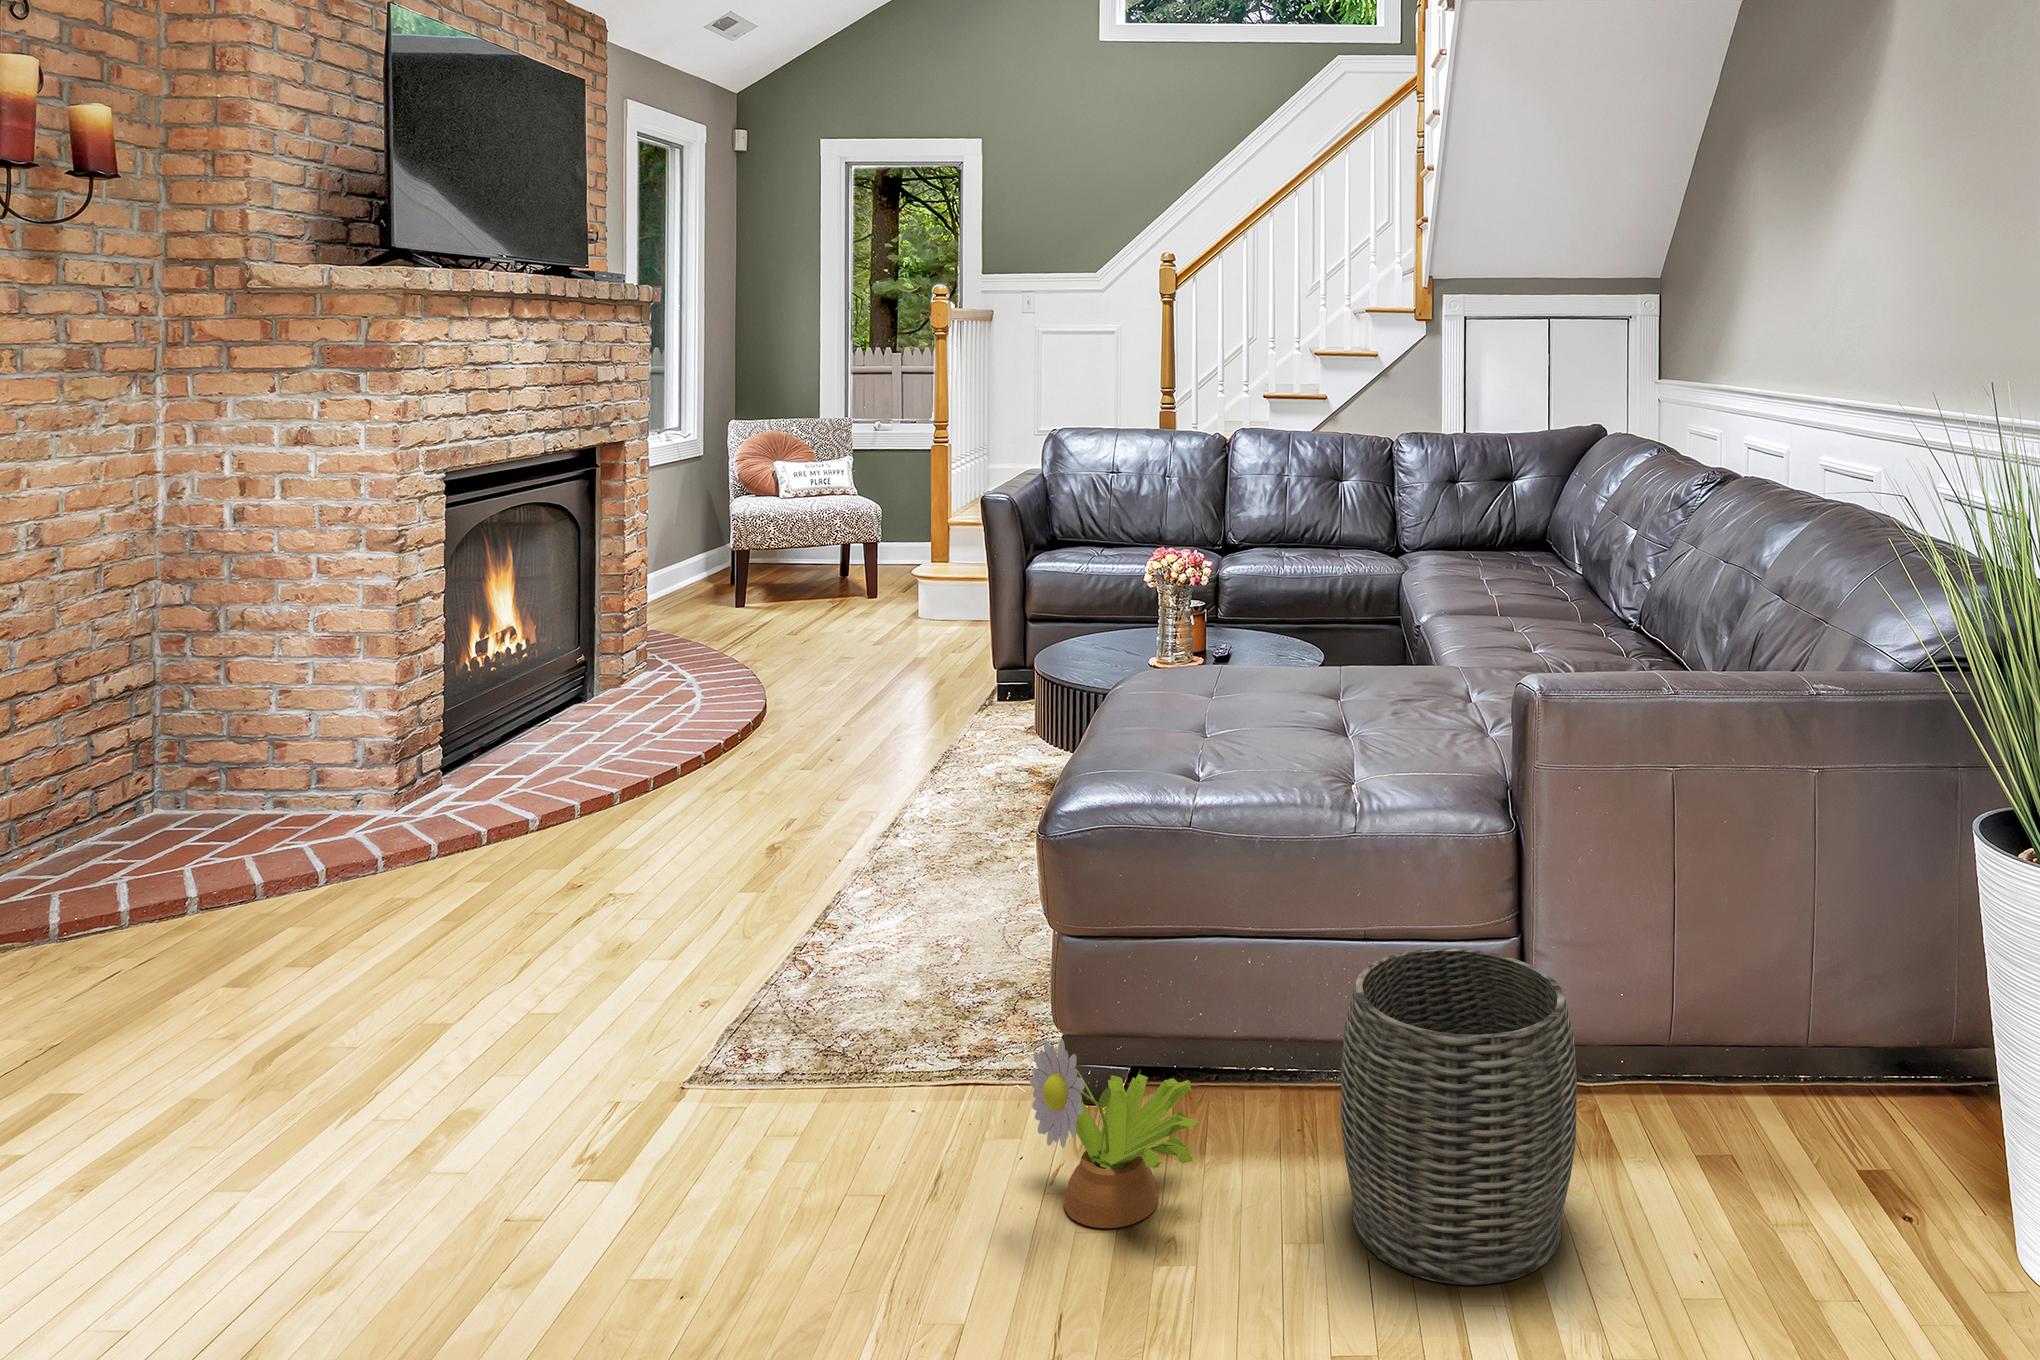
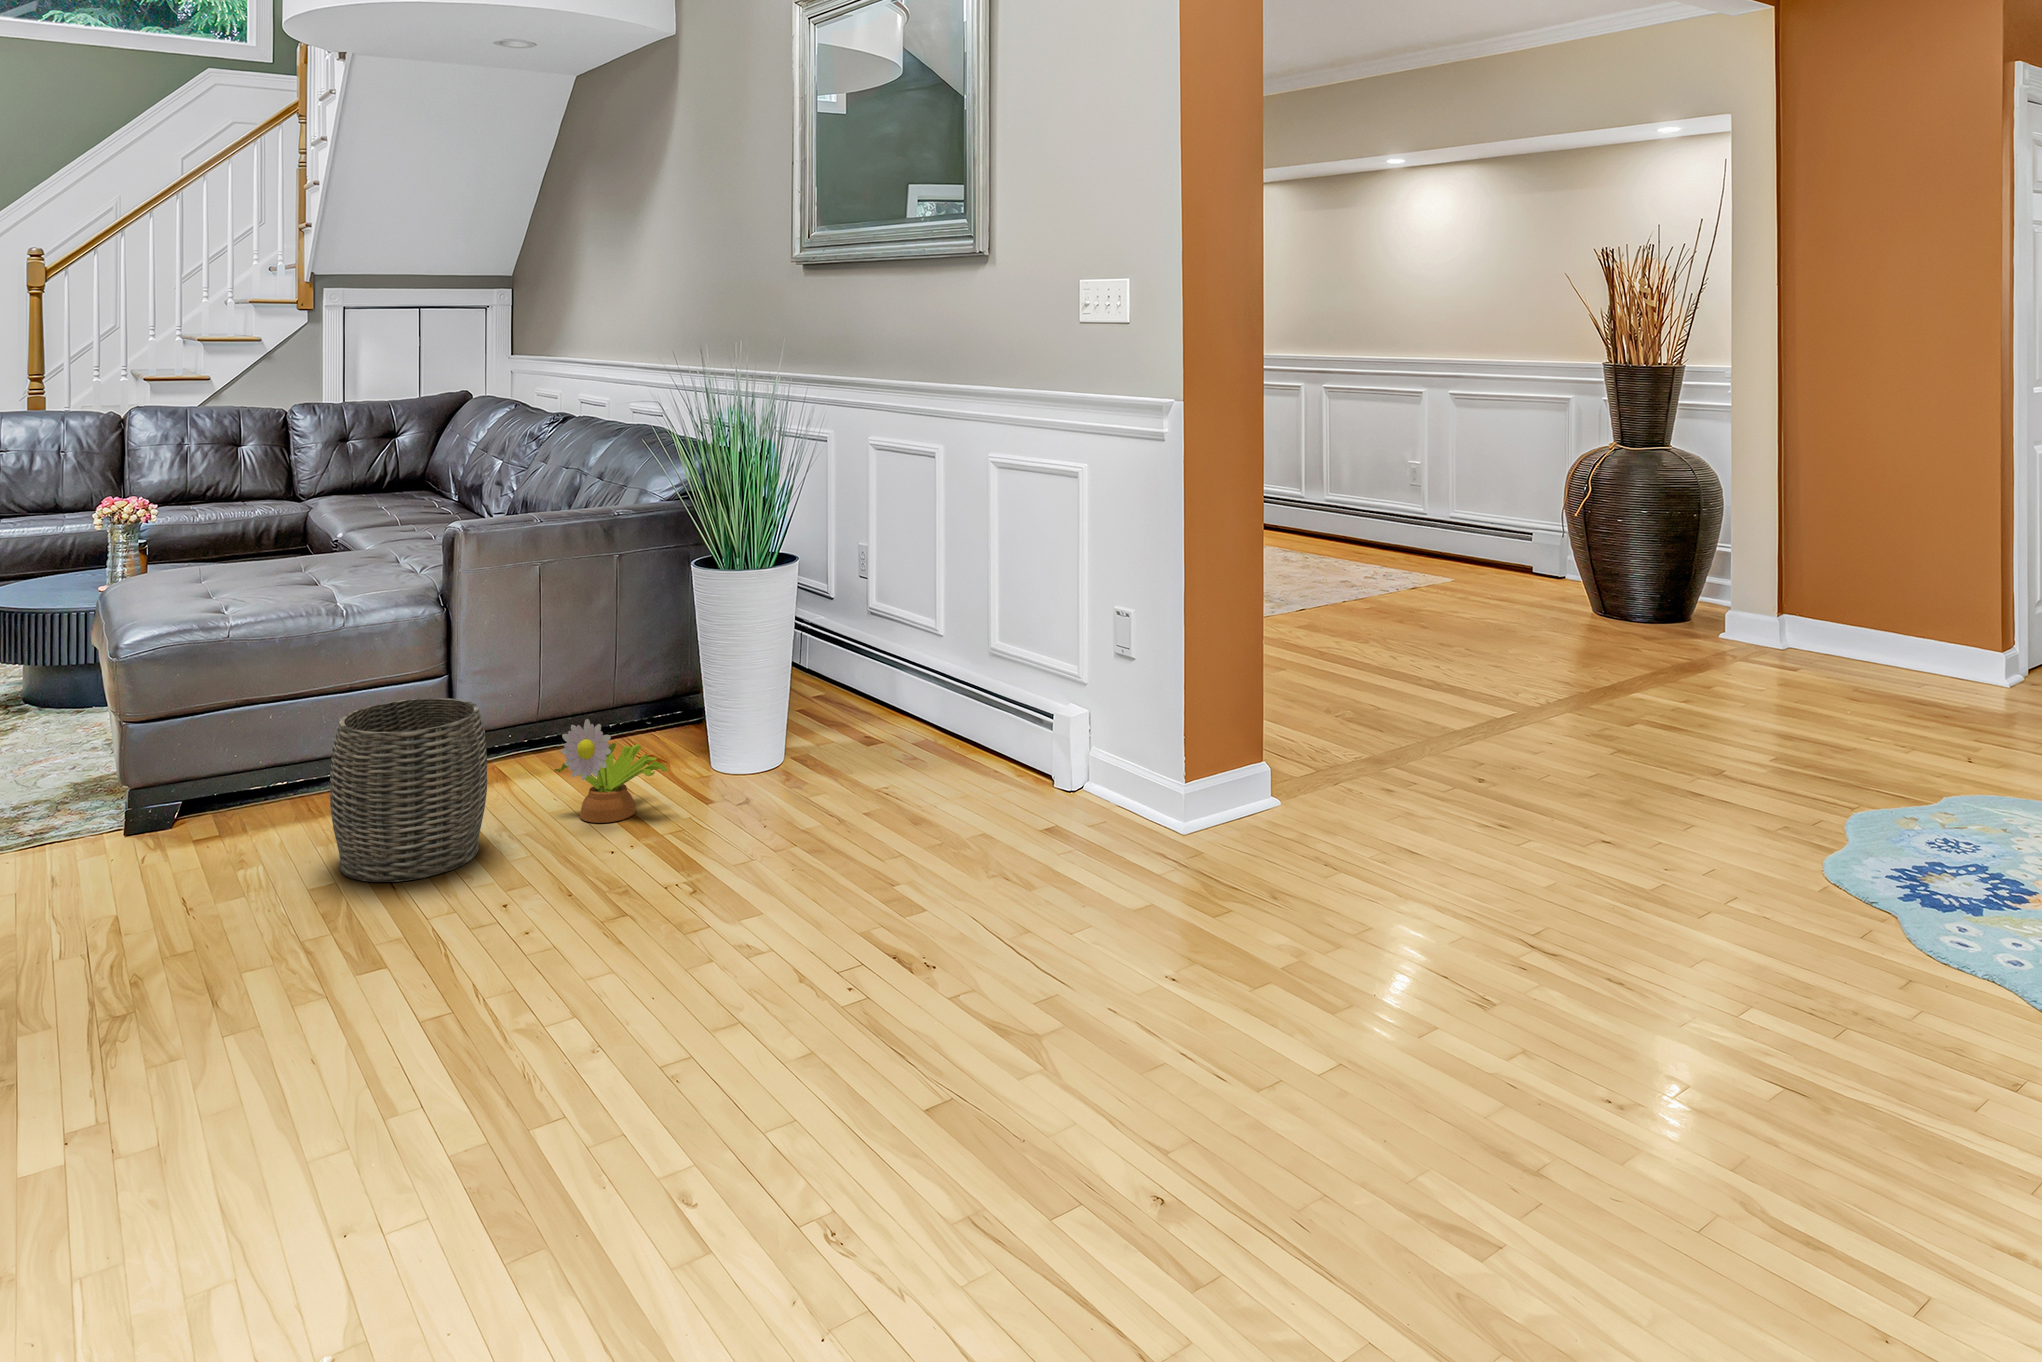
decorative plant: present [1030,1039,1198,1228] -> present [554,719,668,823]

